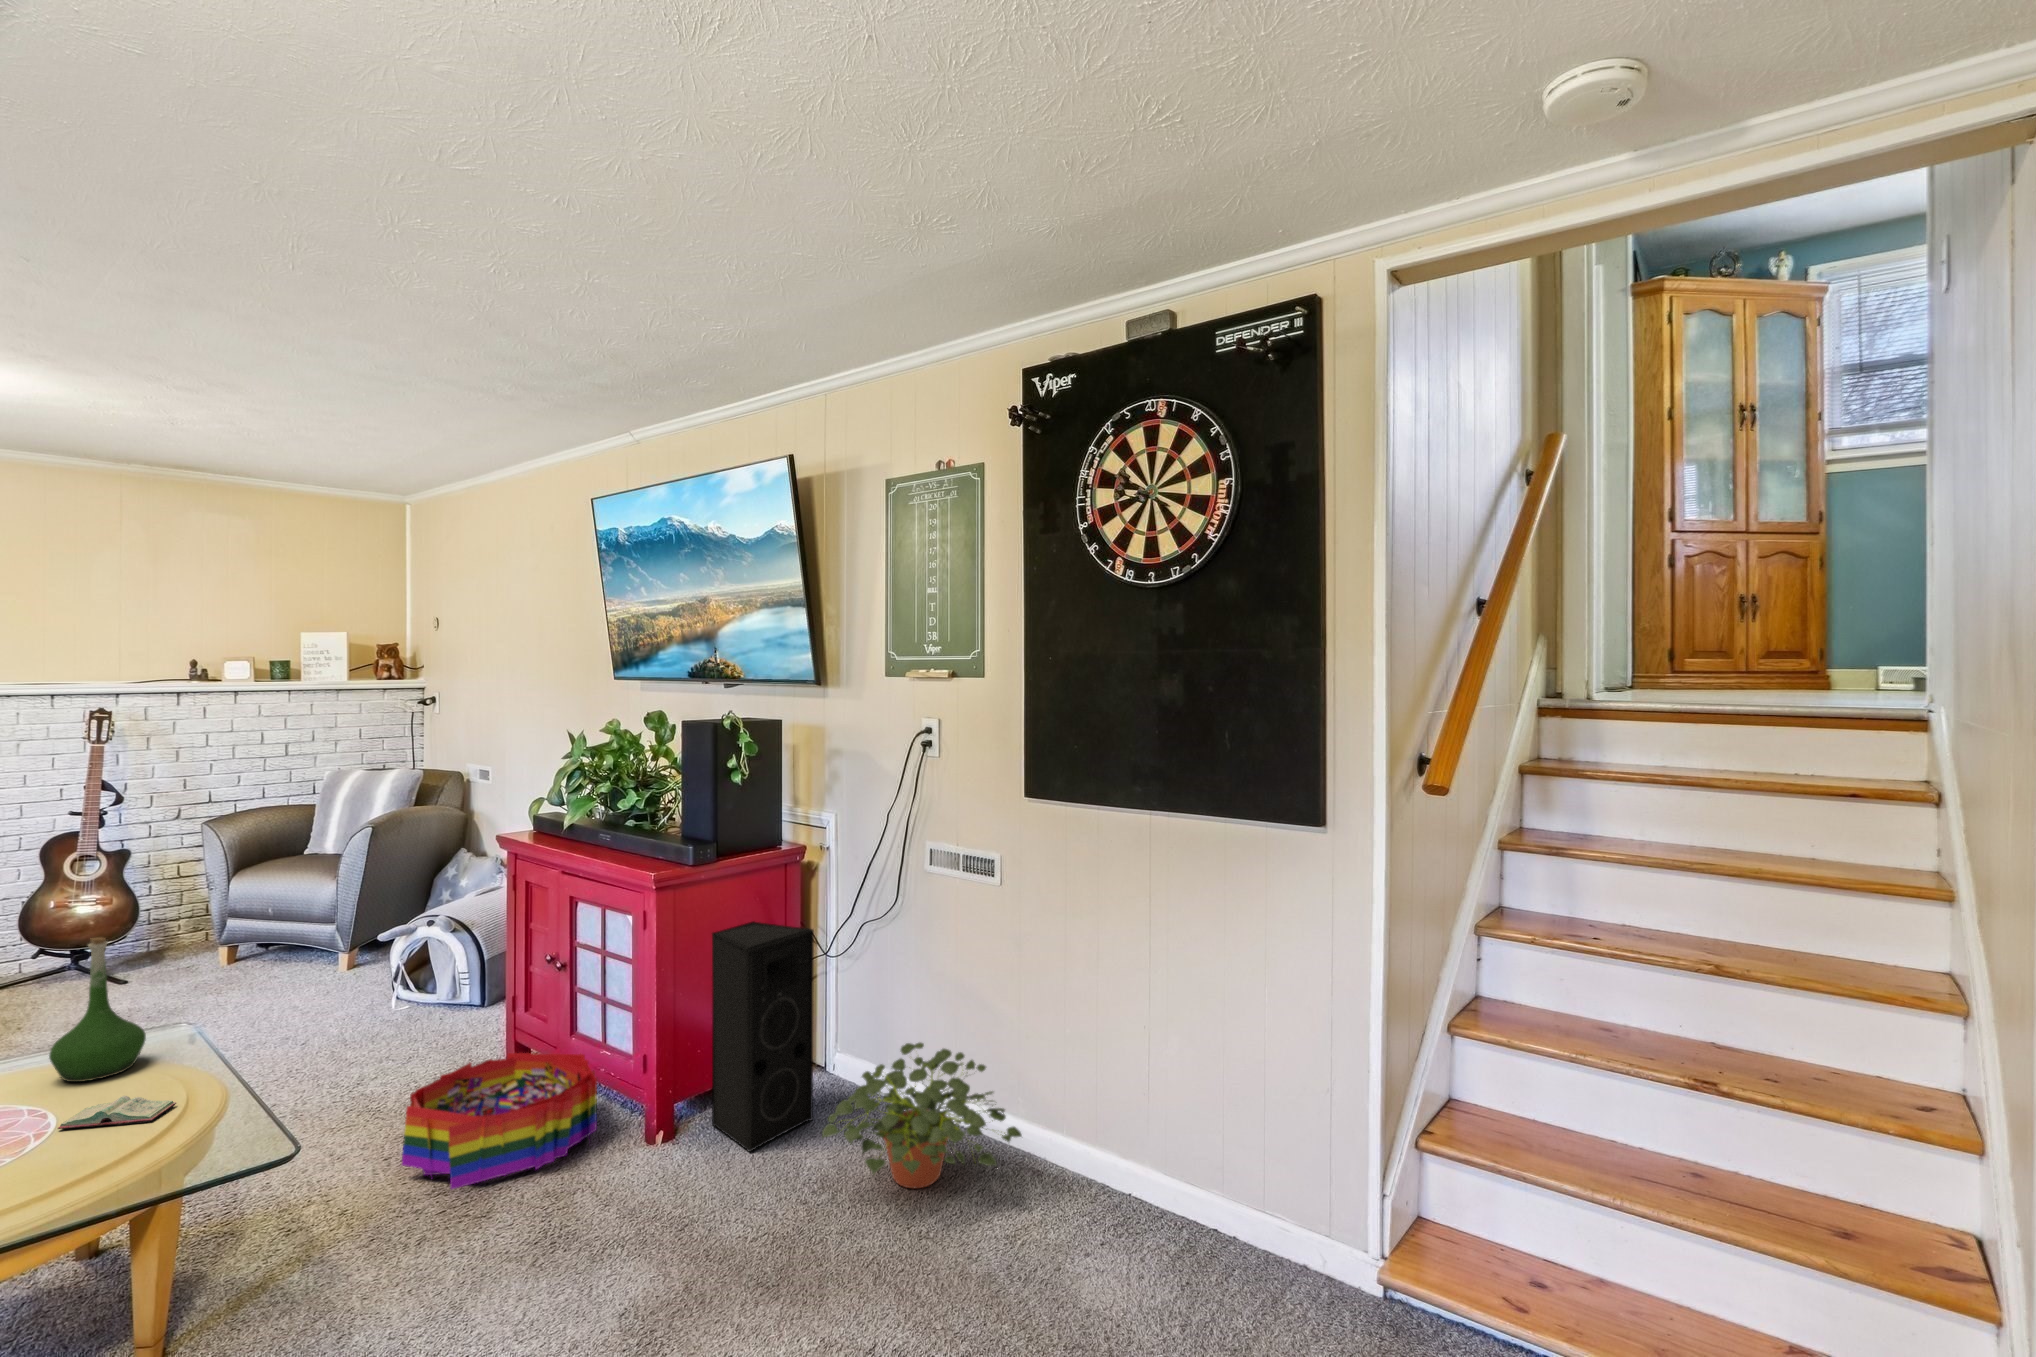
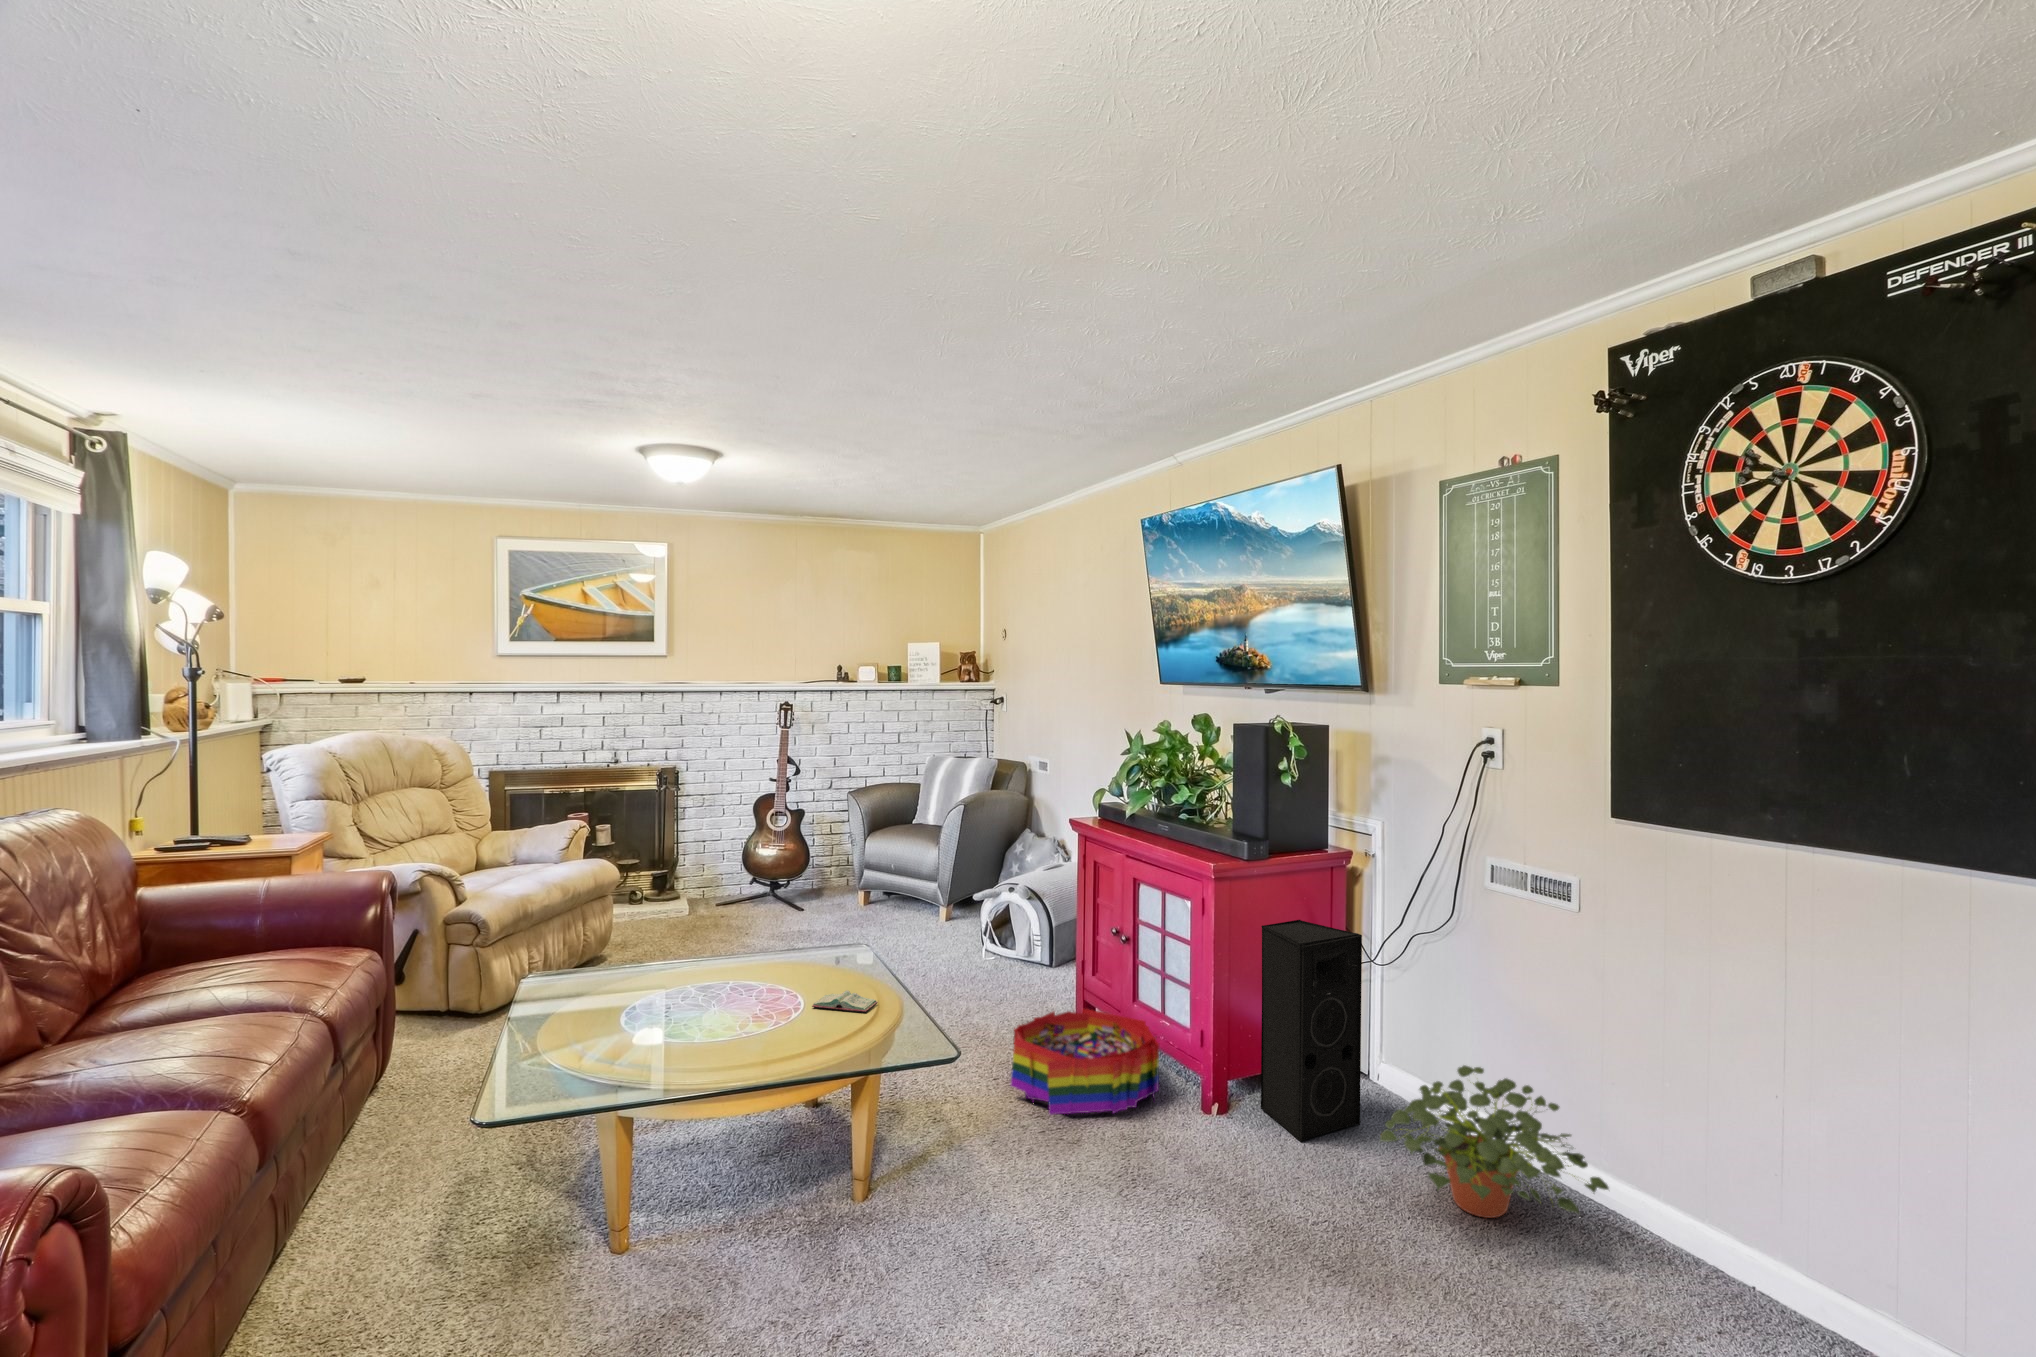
vase: present [49,938,146,1082] -> none [799,872,851,976]

